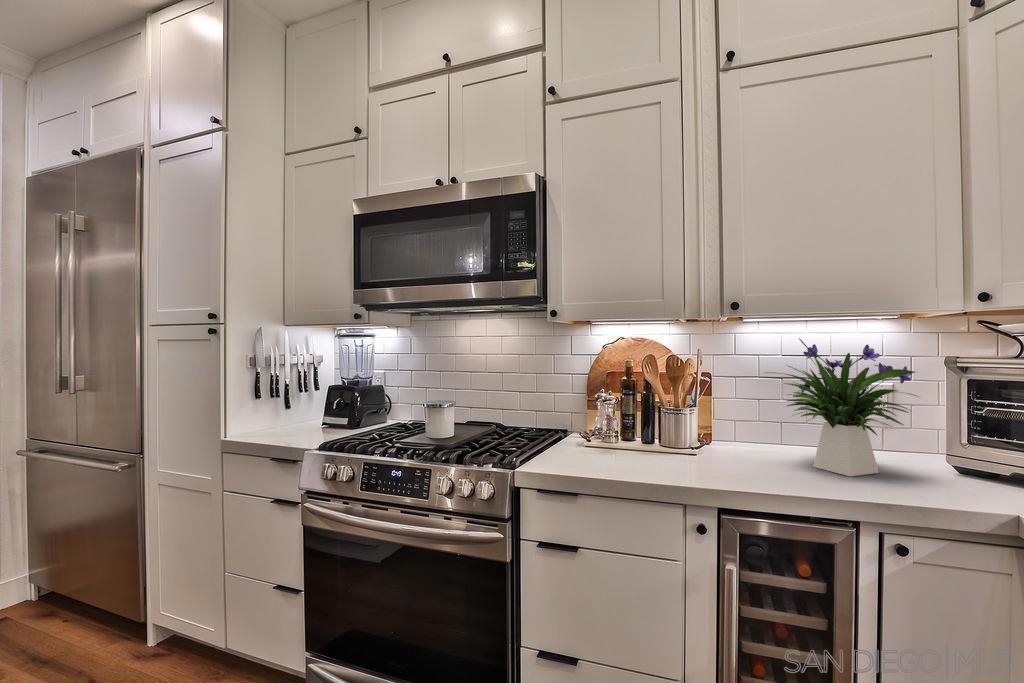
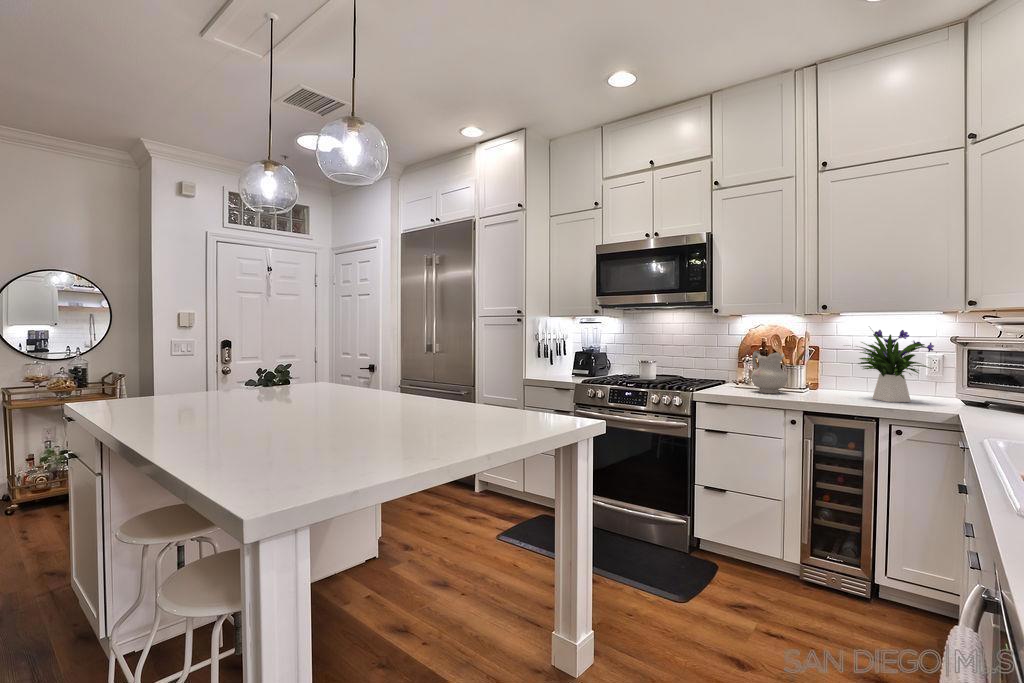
ceramic pitcher: none [614,382,675,463] -> present [751,351,788,394]

